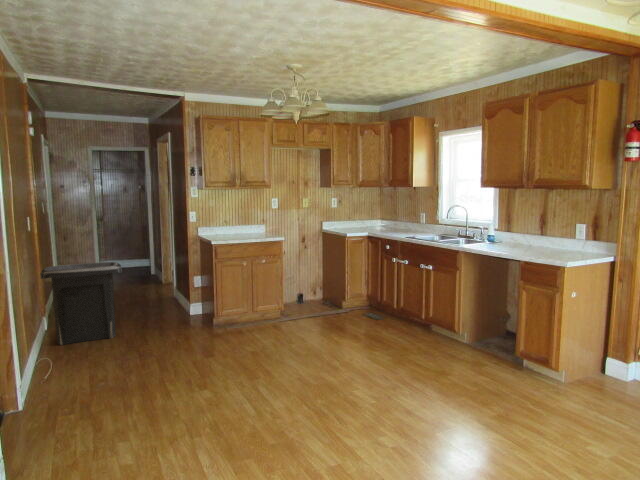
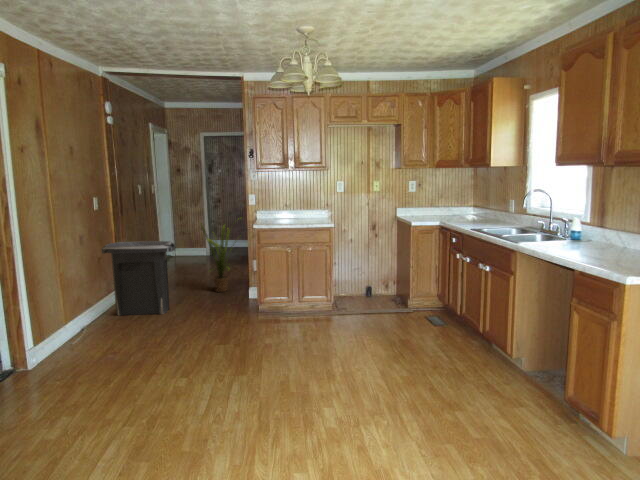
house plant: none [131,235,178,312] -> present [201,219,239,292]

